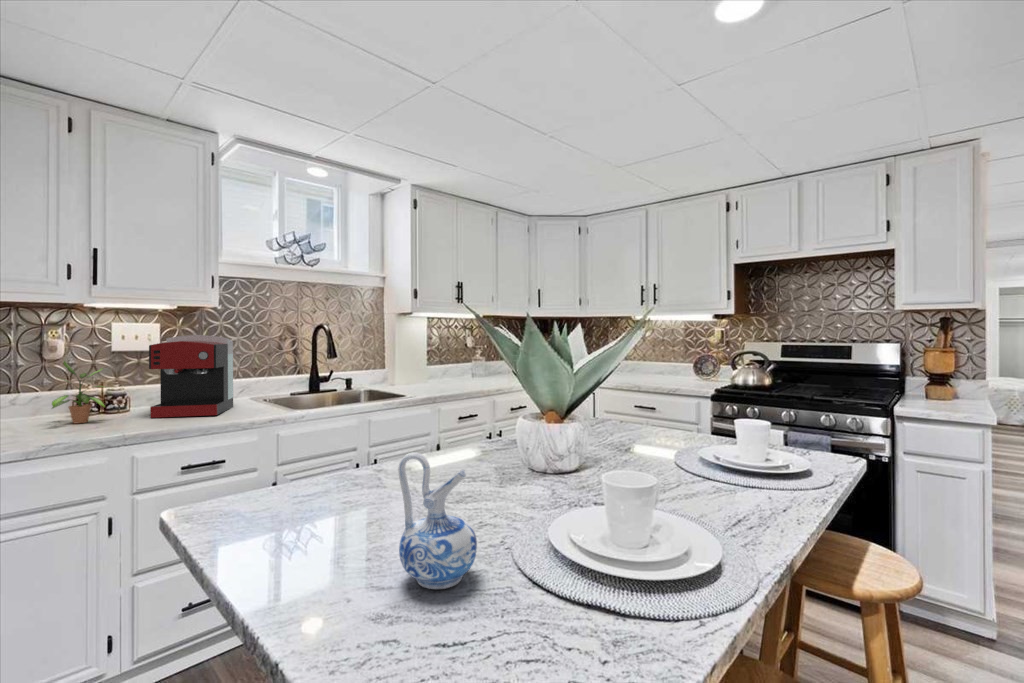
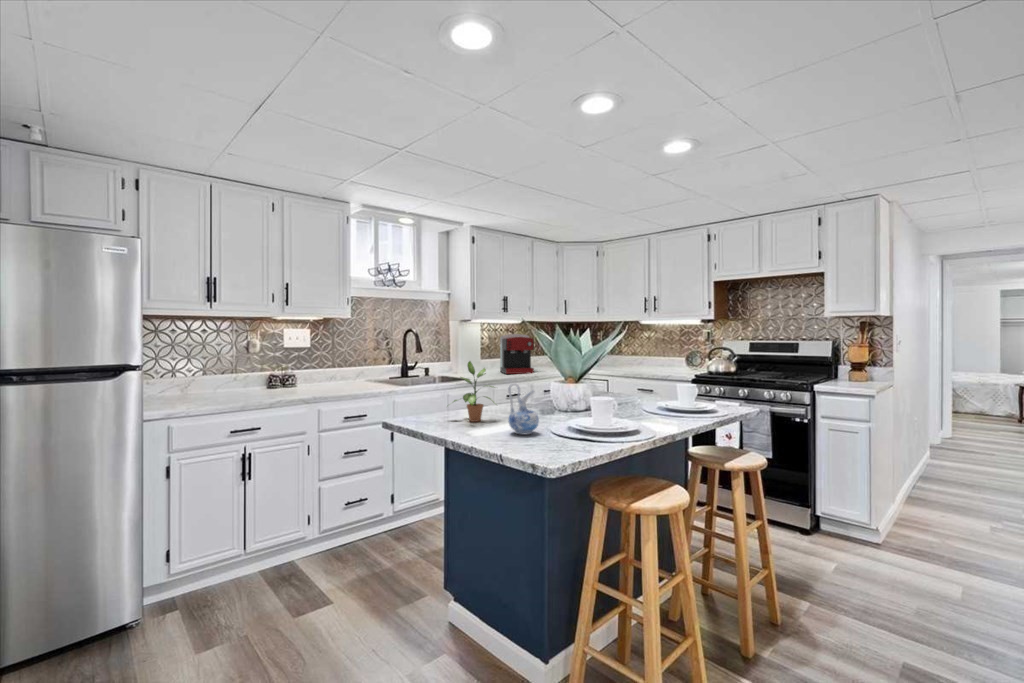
coffee maker: present [149,335,233,418] -> present [500,334,534,374]
potted plant: present [52,361,105,424] -> present [454,361,494,422]

